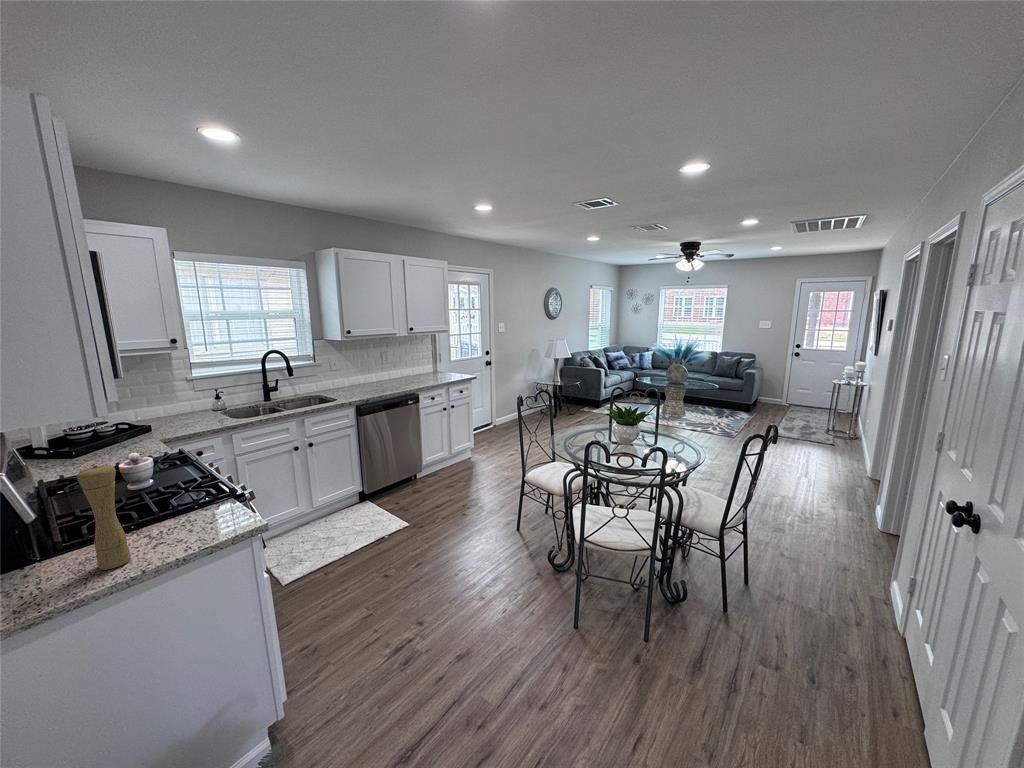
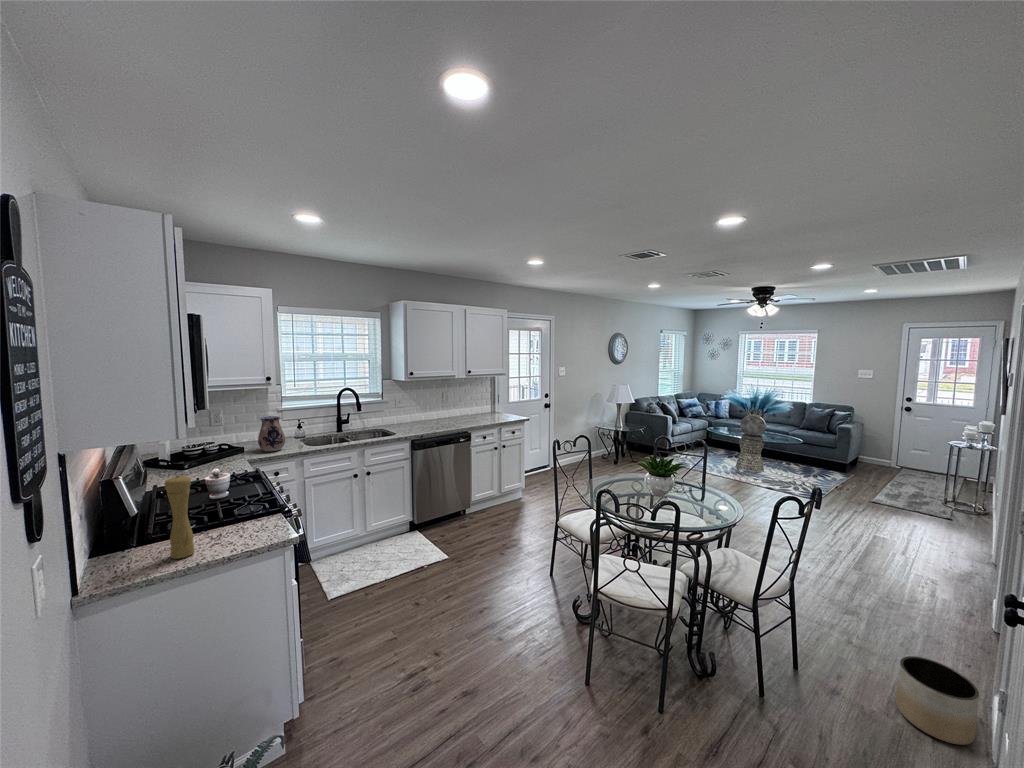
ceramic pitcher: none [170,386,206,428] -> present [258,416,285,452]
planter: none [827,560,893,625] -> present [896,656,979,745]

